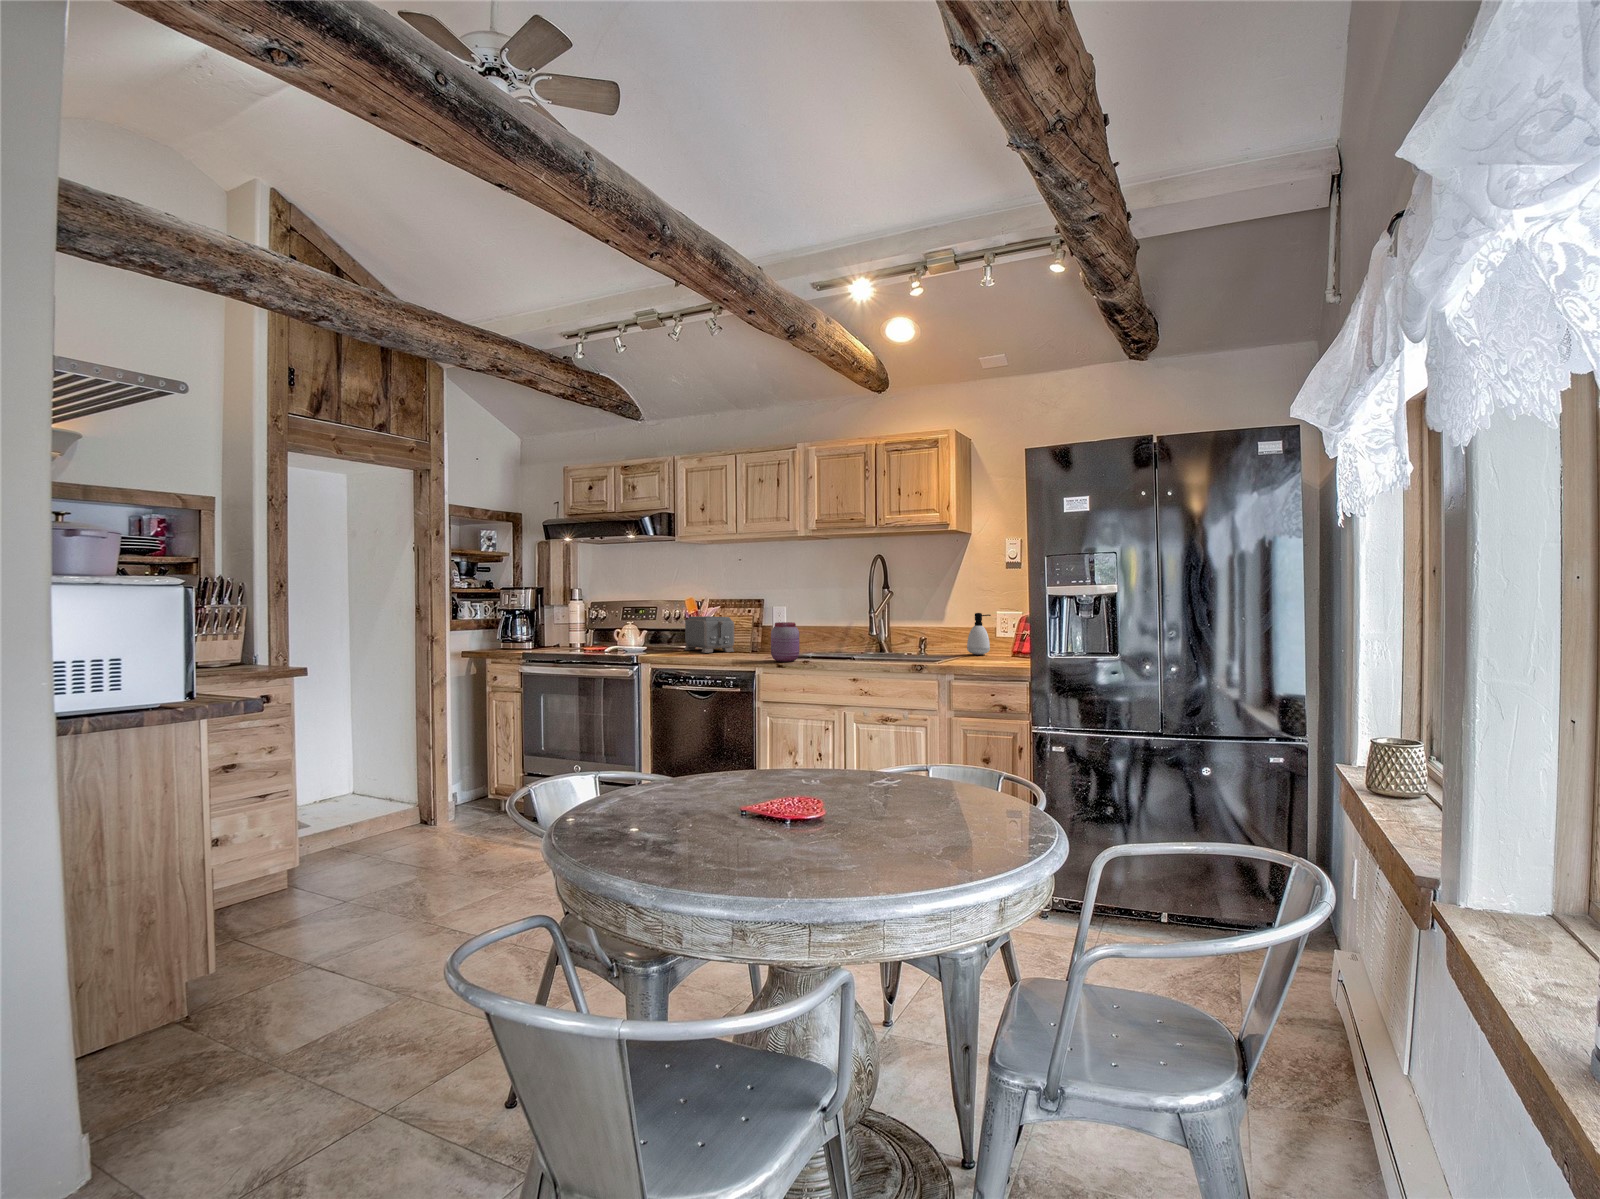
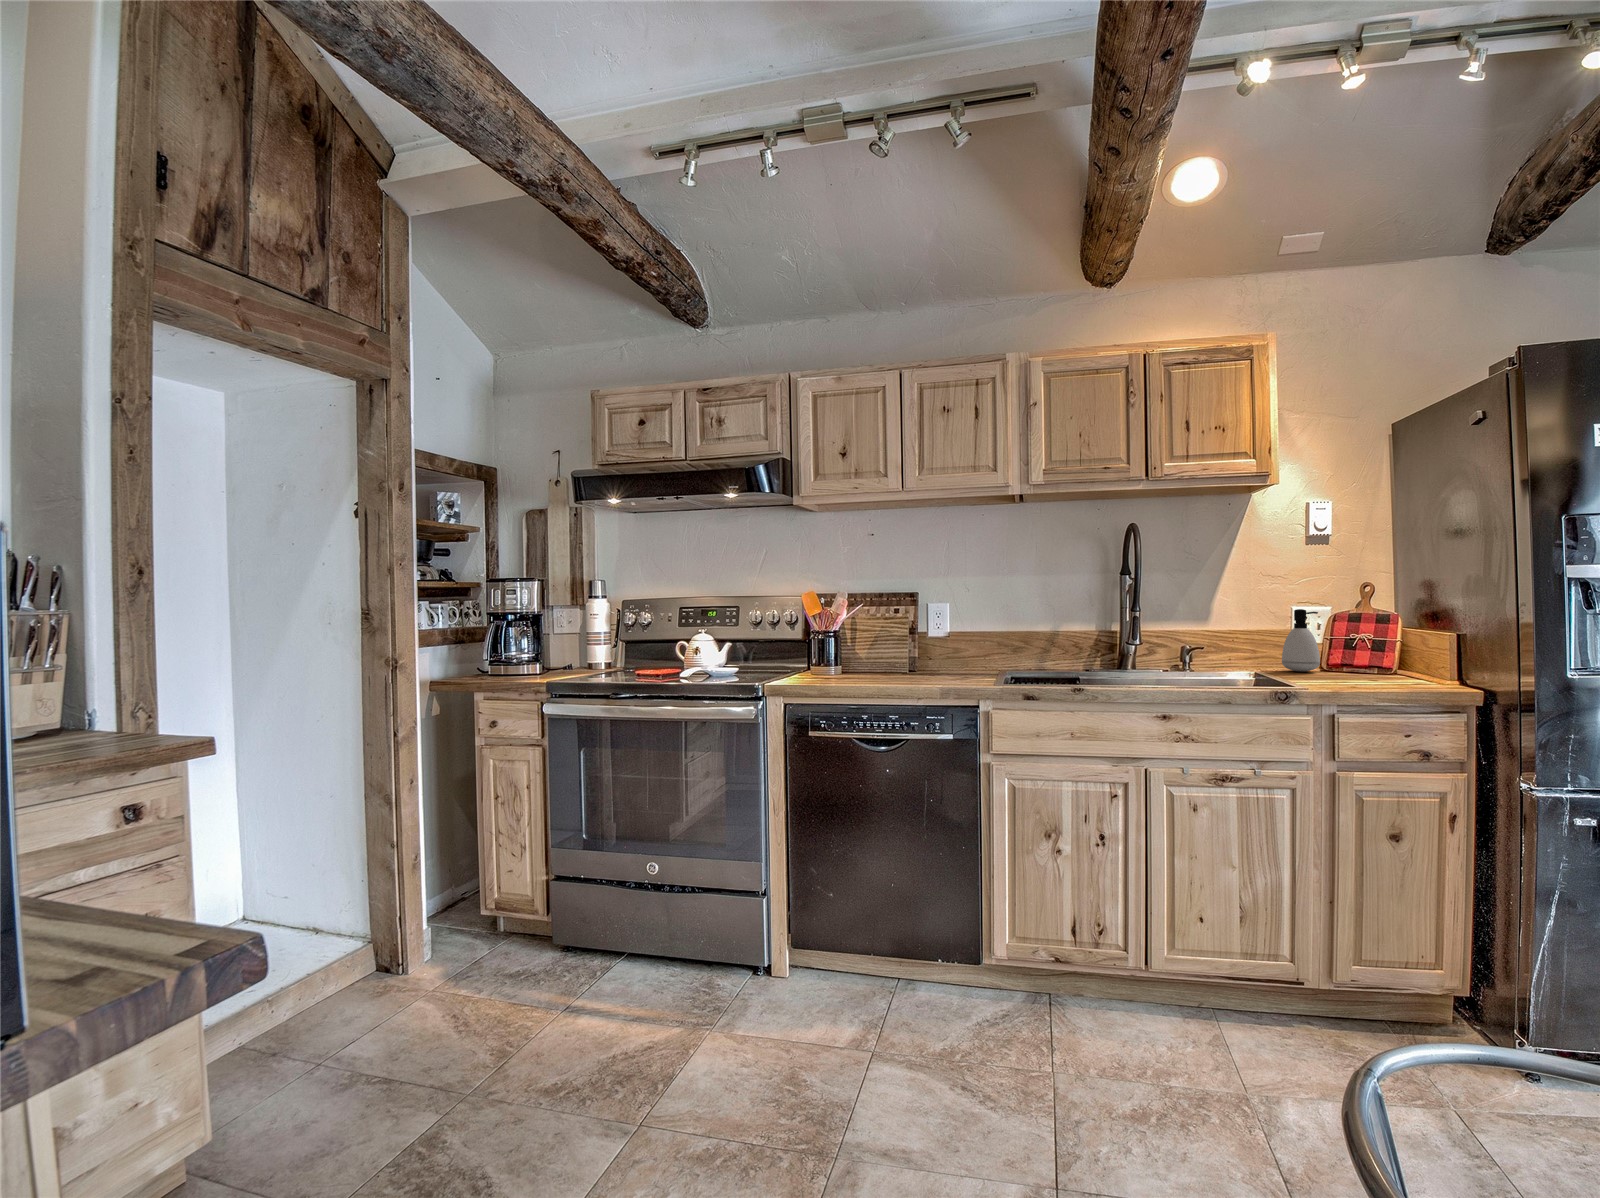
toaster: present [684,616,734,653] -> none [804,619,894,674]
jar: present [771,622,799,662] -> none [1013,626,1059,688]

